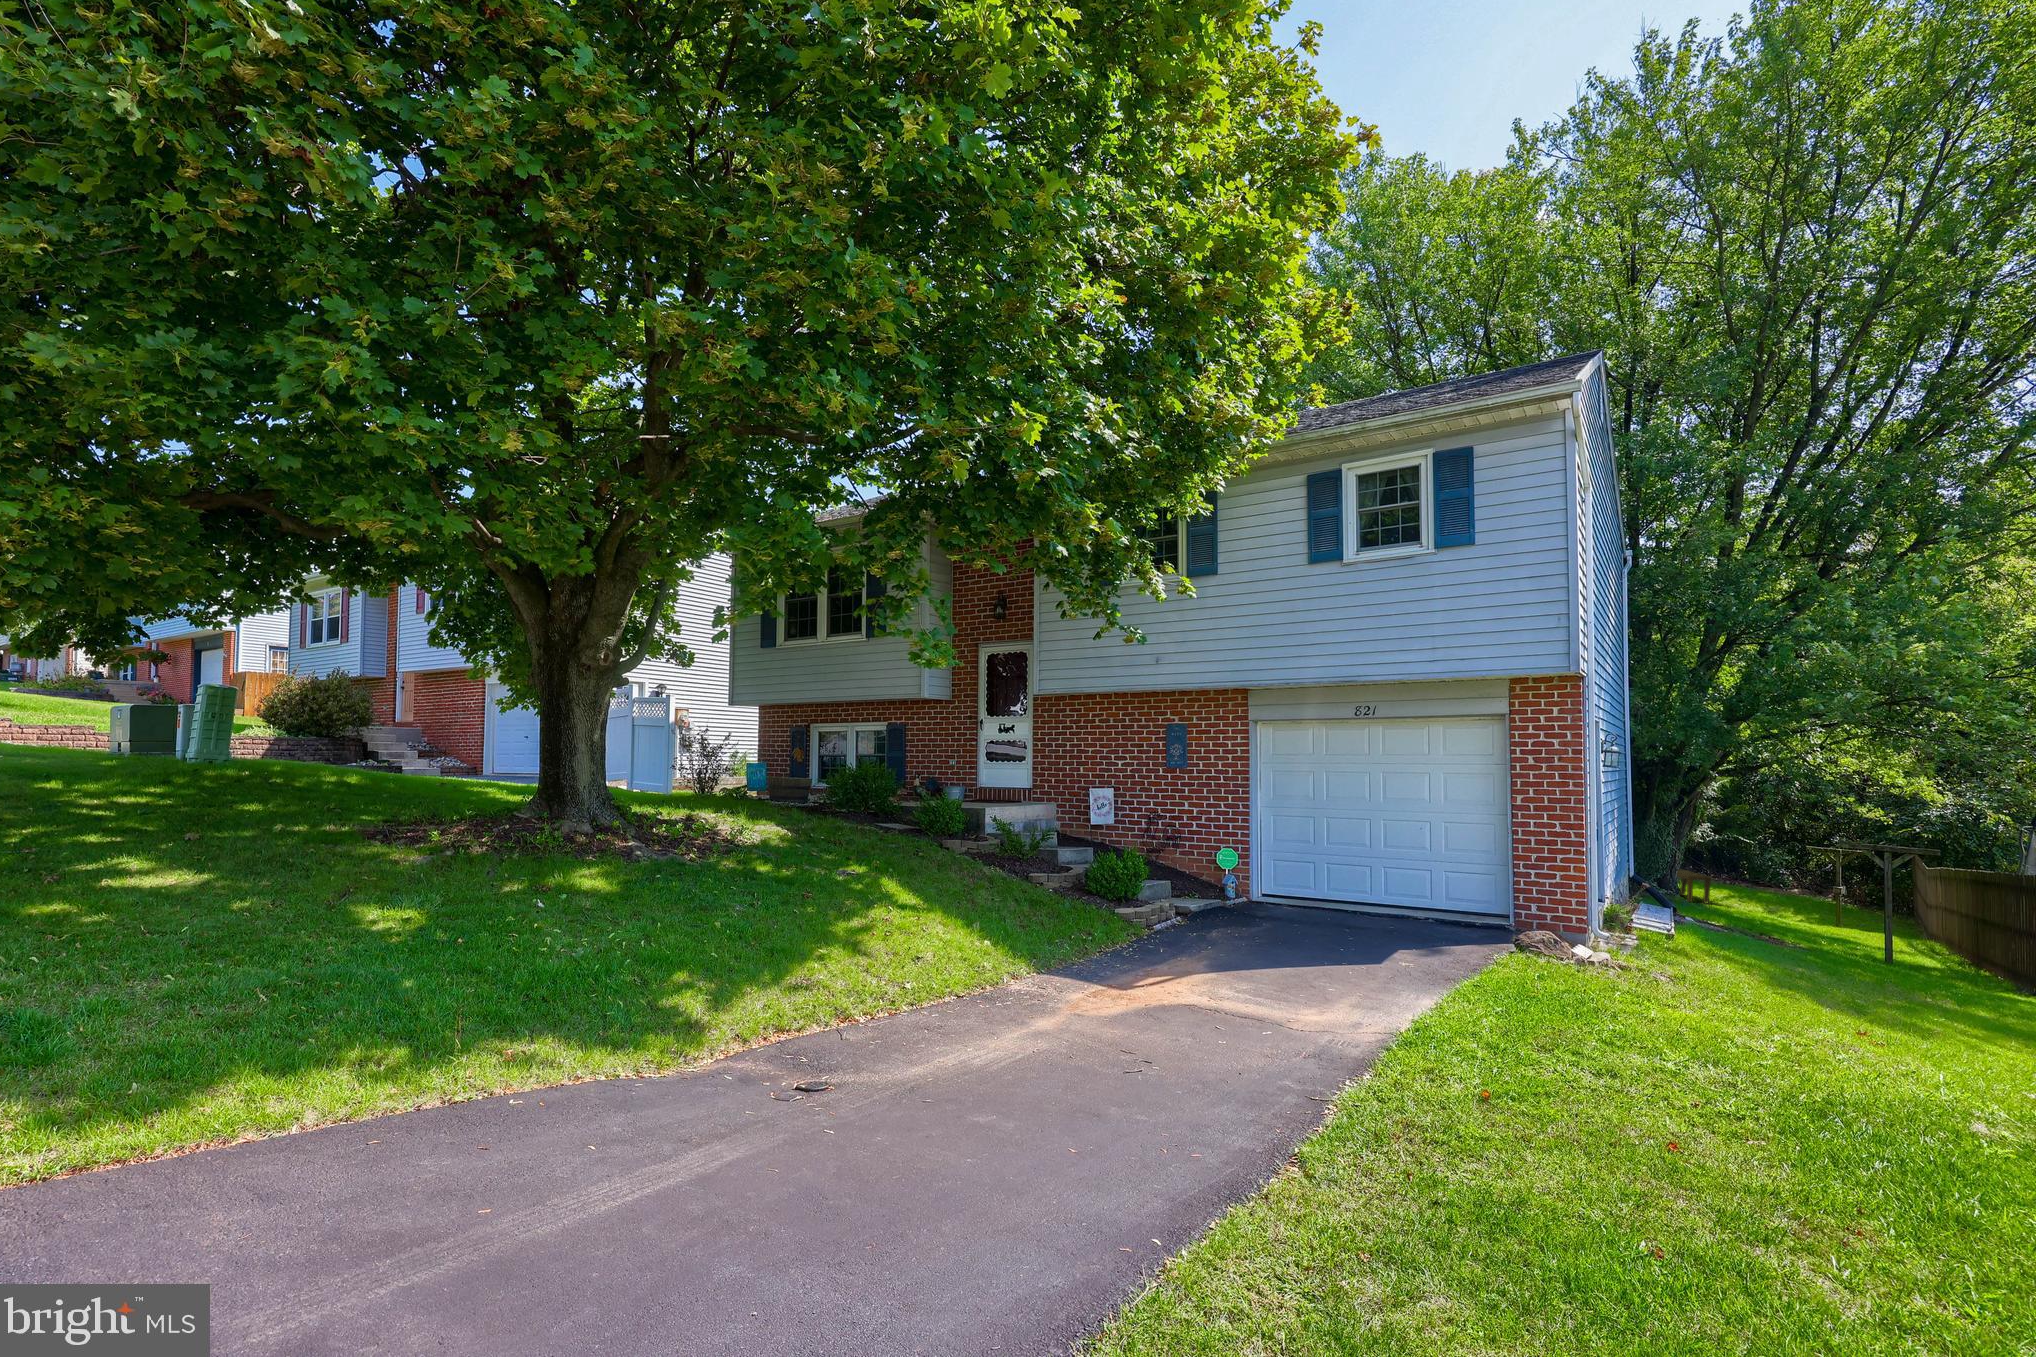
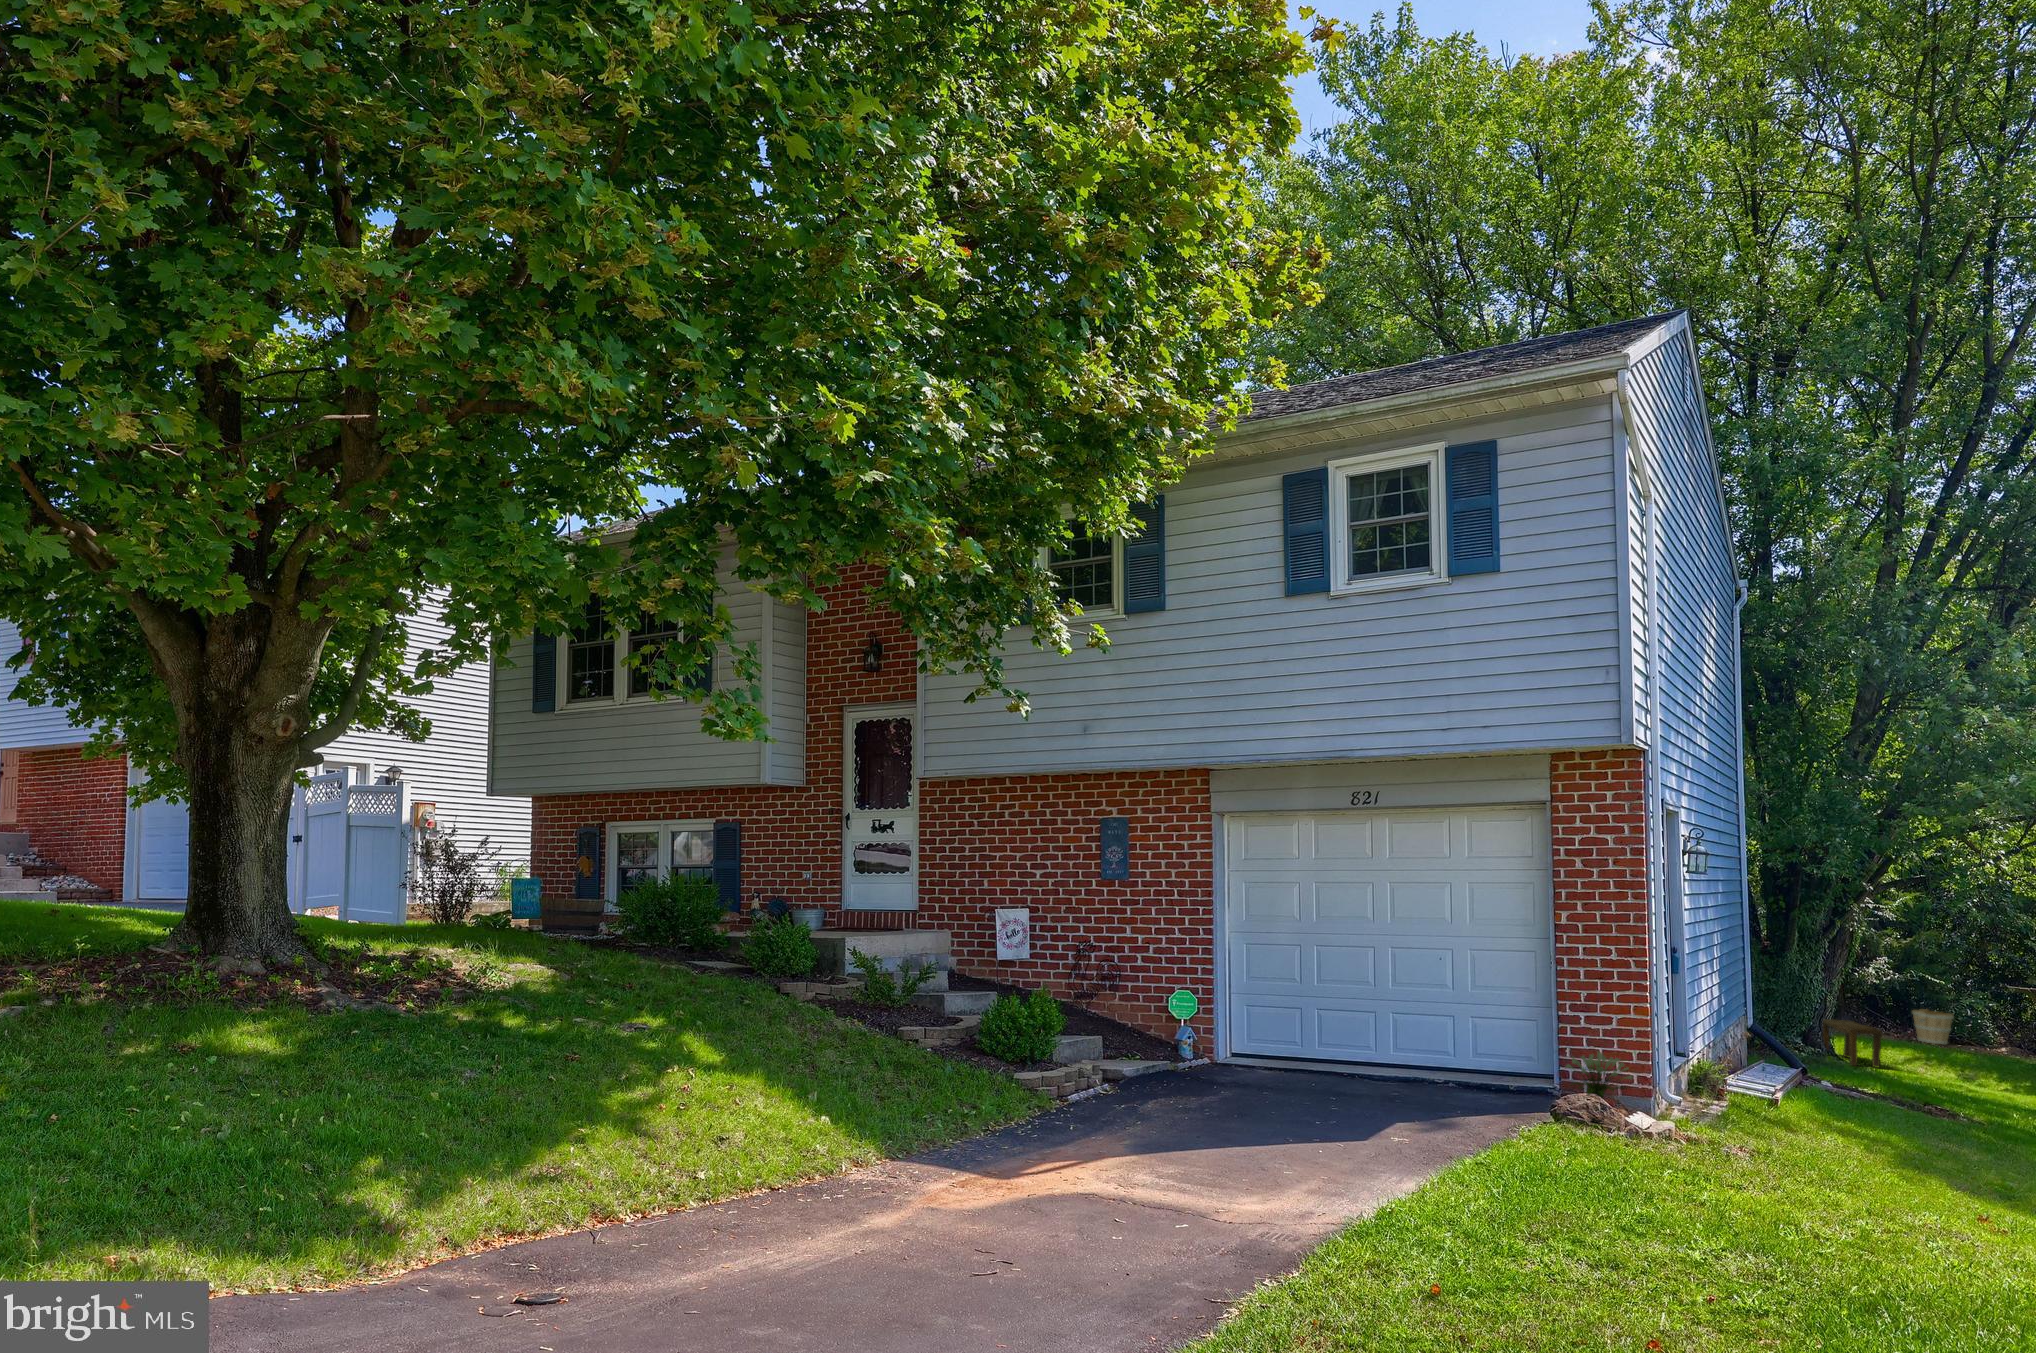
wooden bucket: none [1721,861,1752,886] -> present [1912,1009,1954,1045]
potted plant: none [1521,898,1574,950] -> present [1565,1052,1633,1123]

